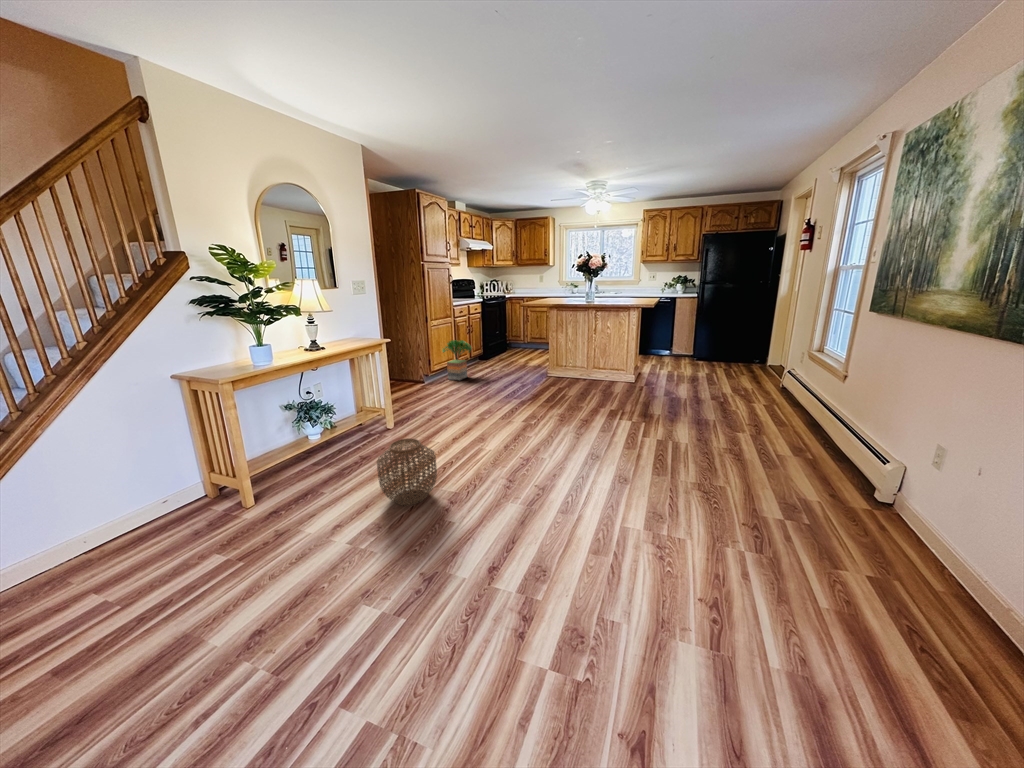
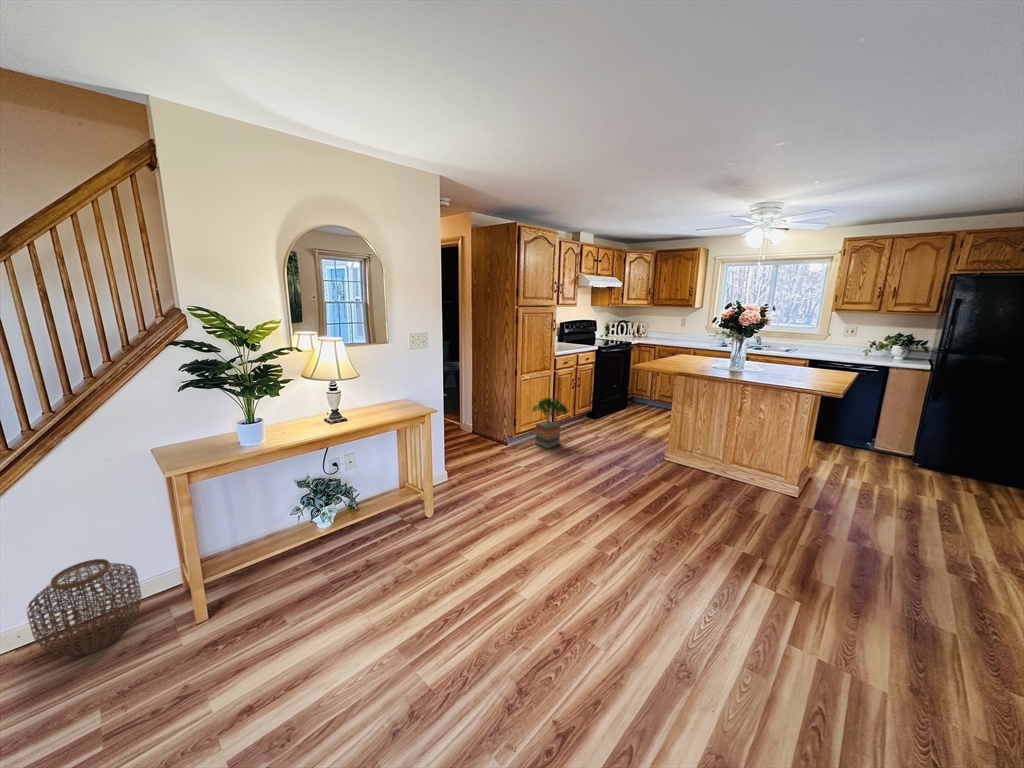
woven basket: present [377,438,437,505] -> present [27,559,141,656]

